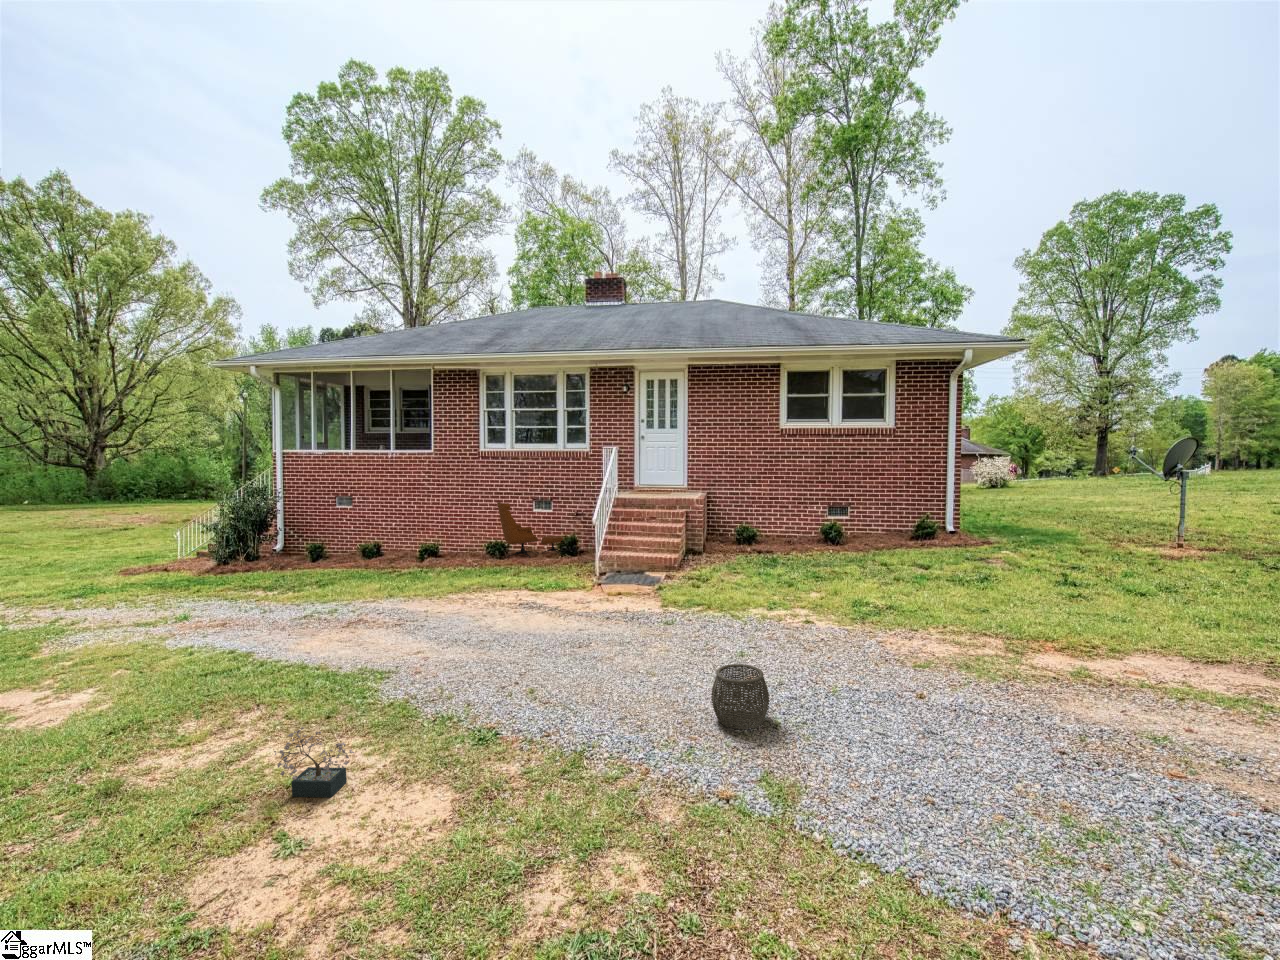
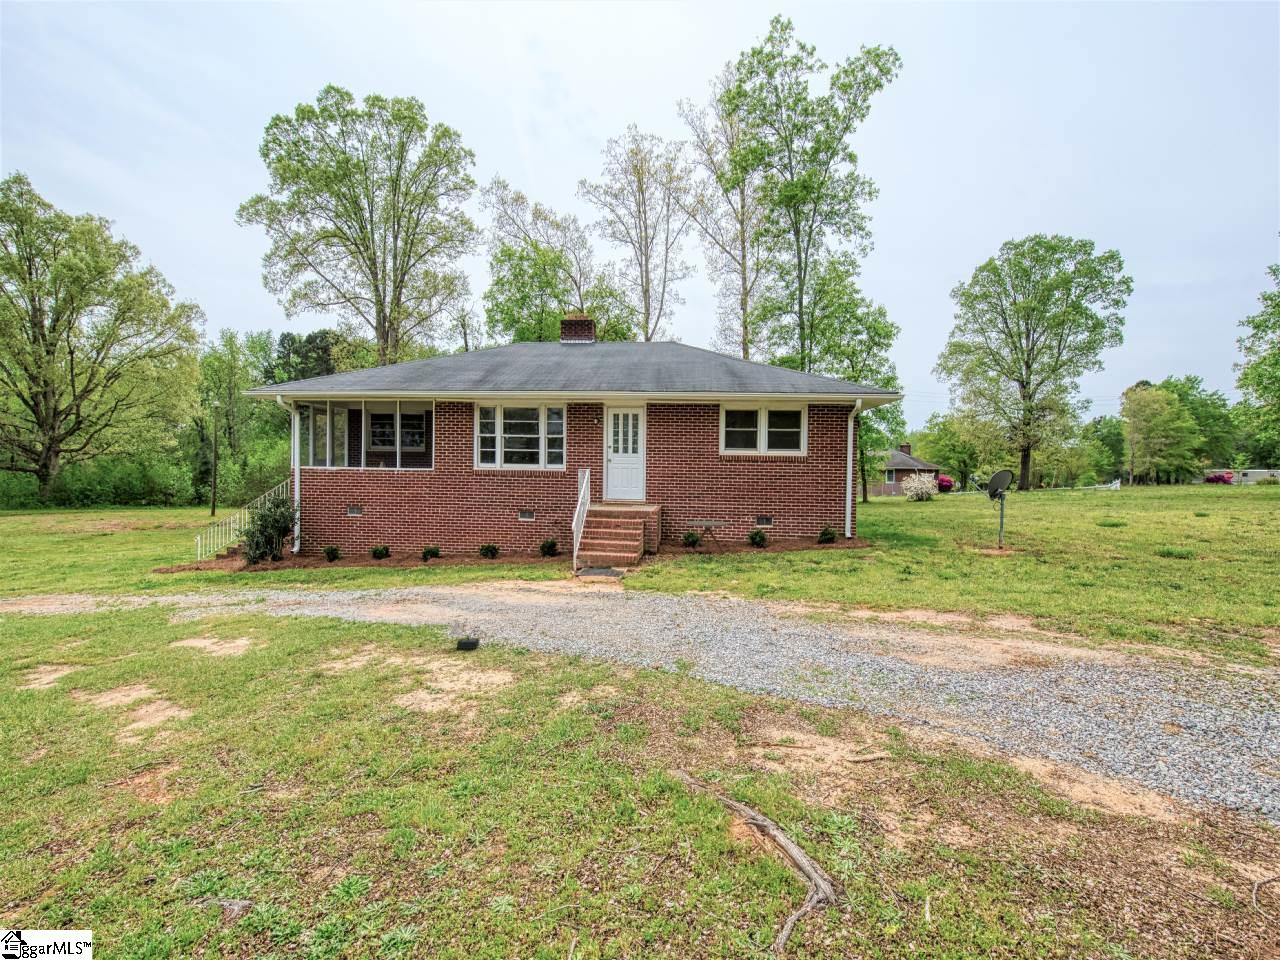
lounge chair: present [497,502,563,558] -> none [495,511,547,555]
round table: none [741,512,799,555] -> present [686,521,729,552]
woven basket: present [711,664,770,730] -> none [655,598,685,628]

